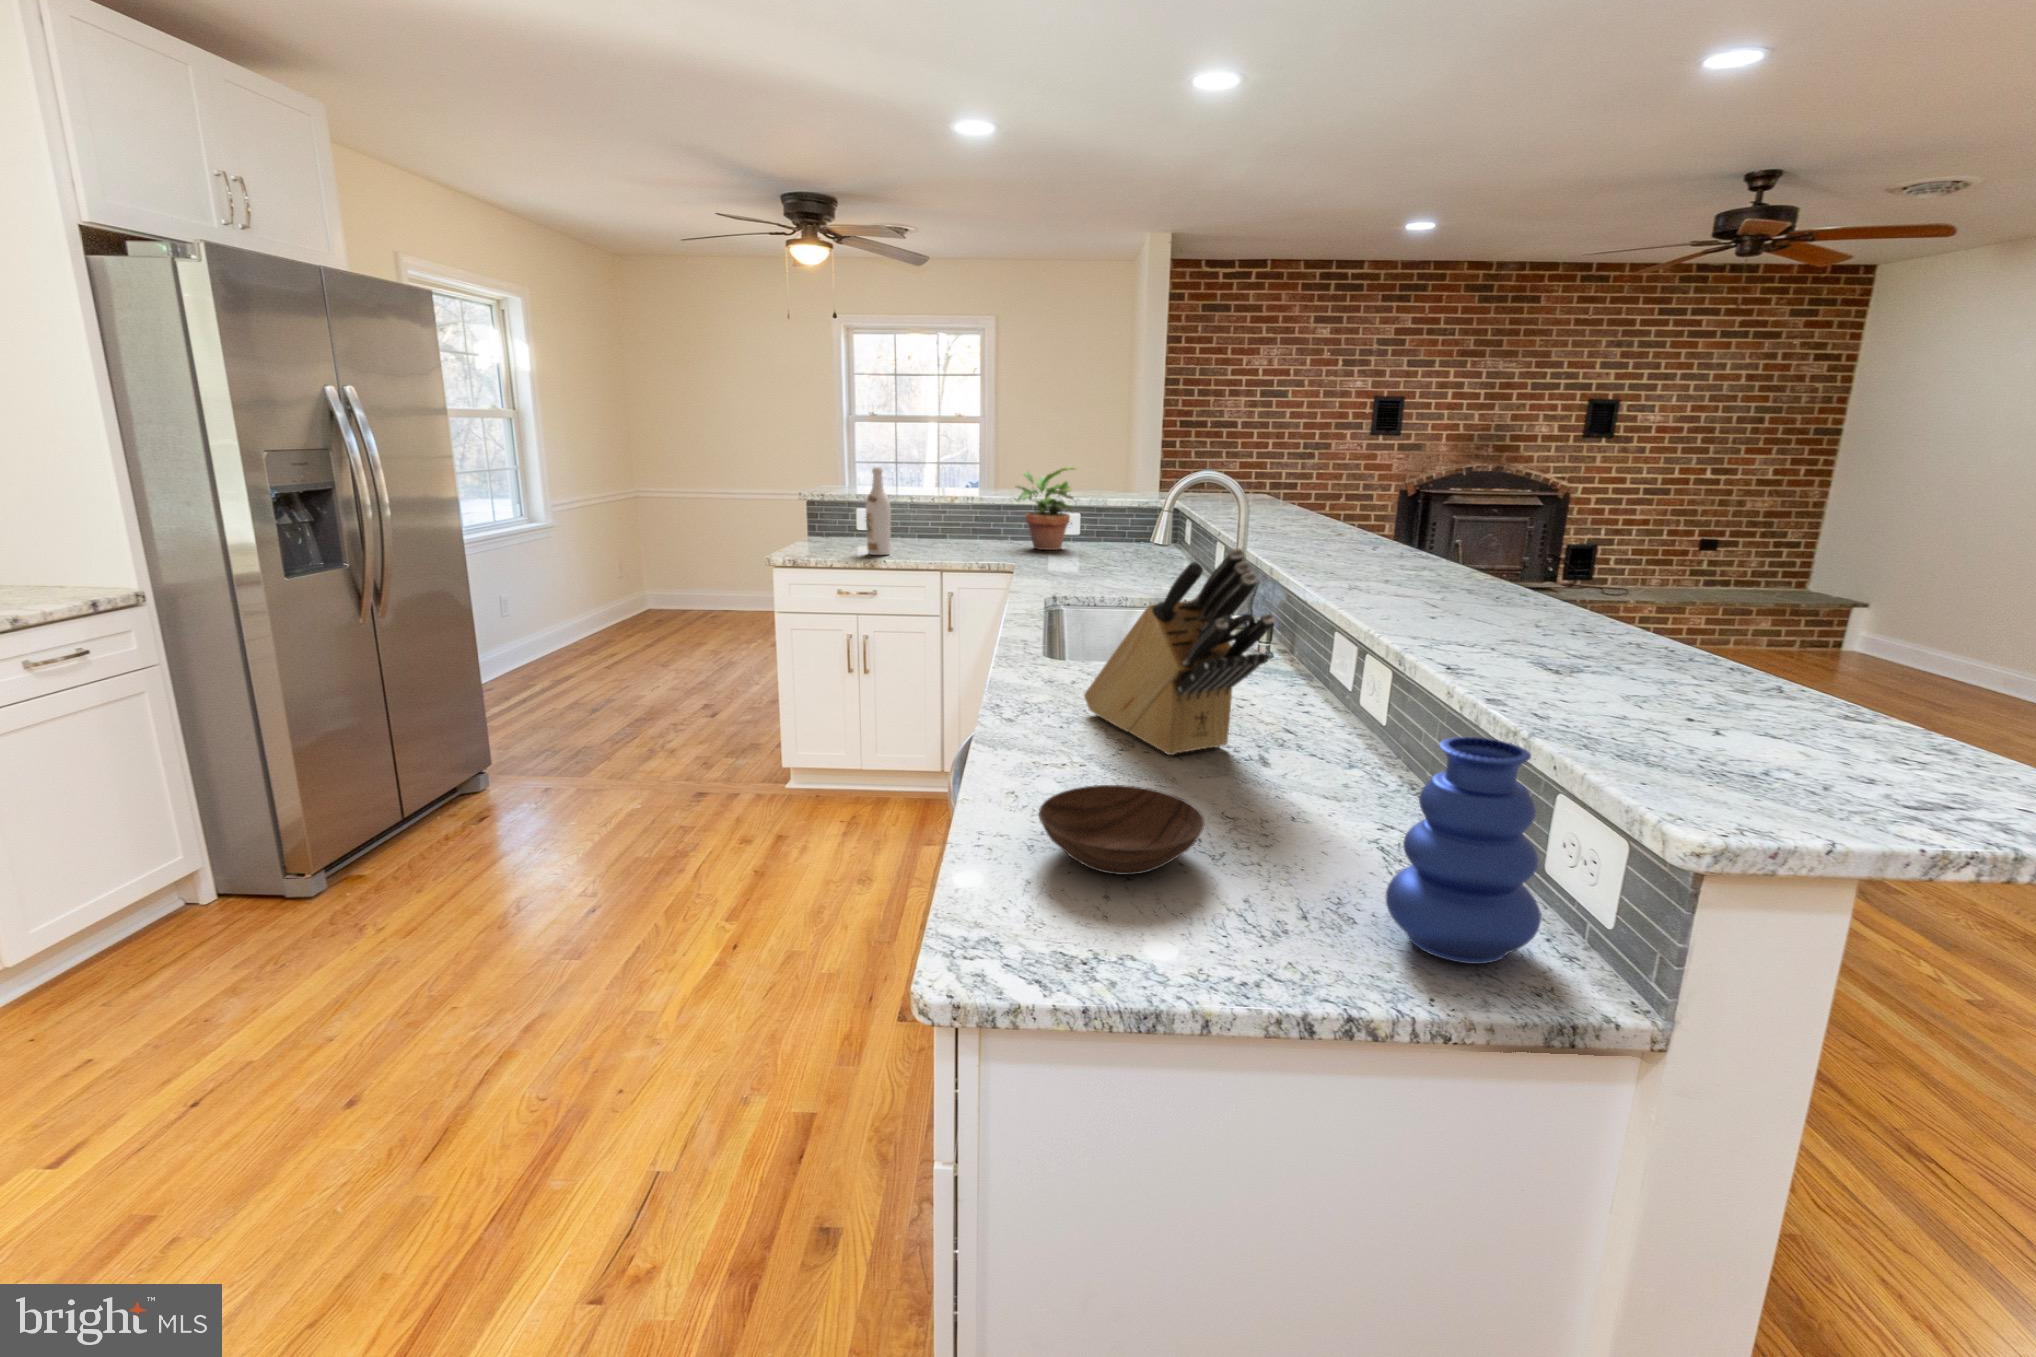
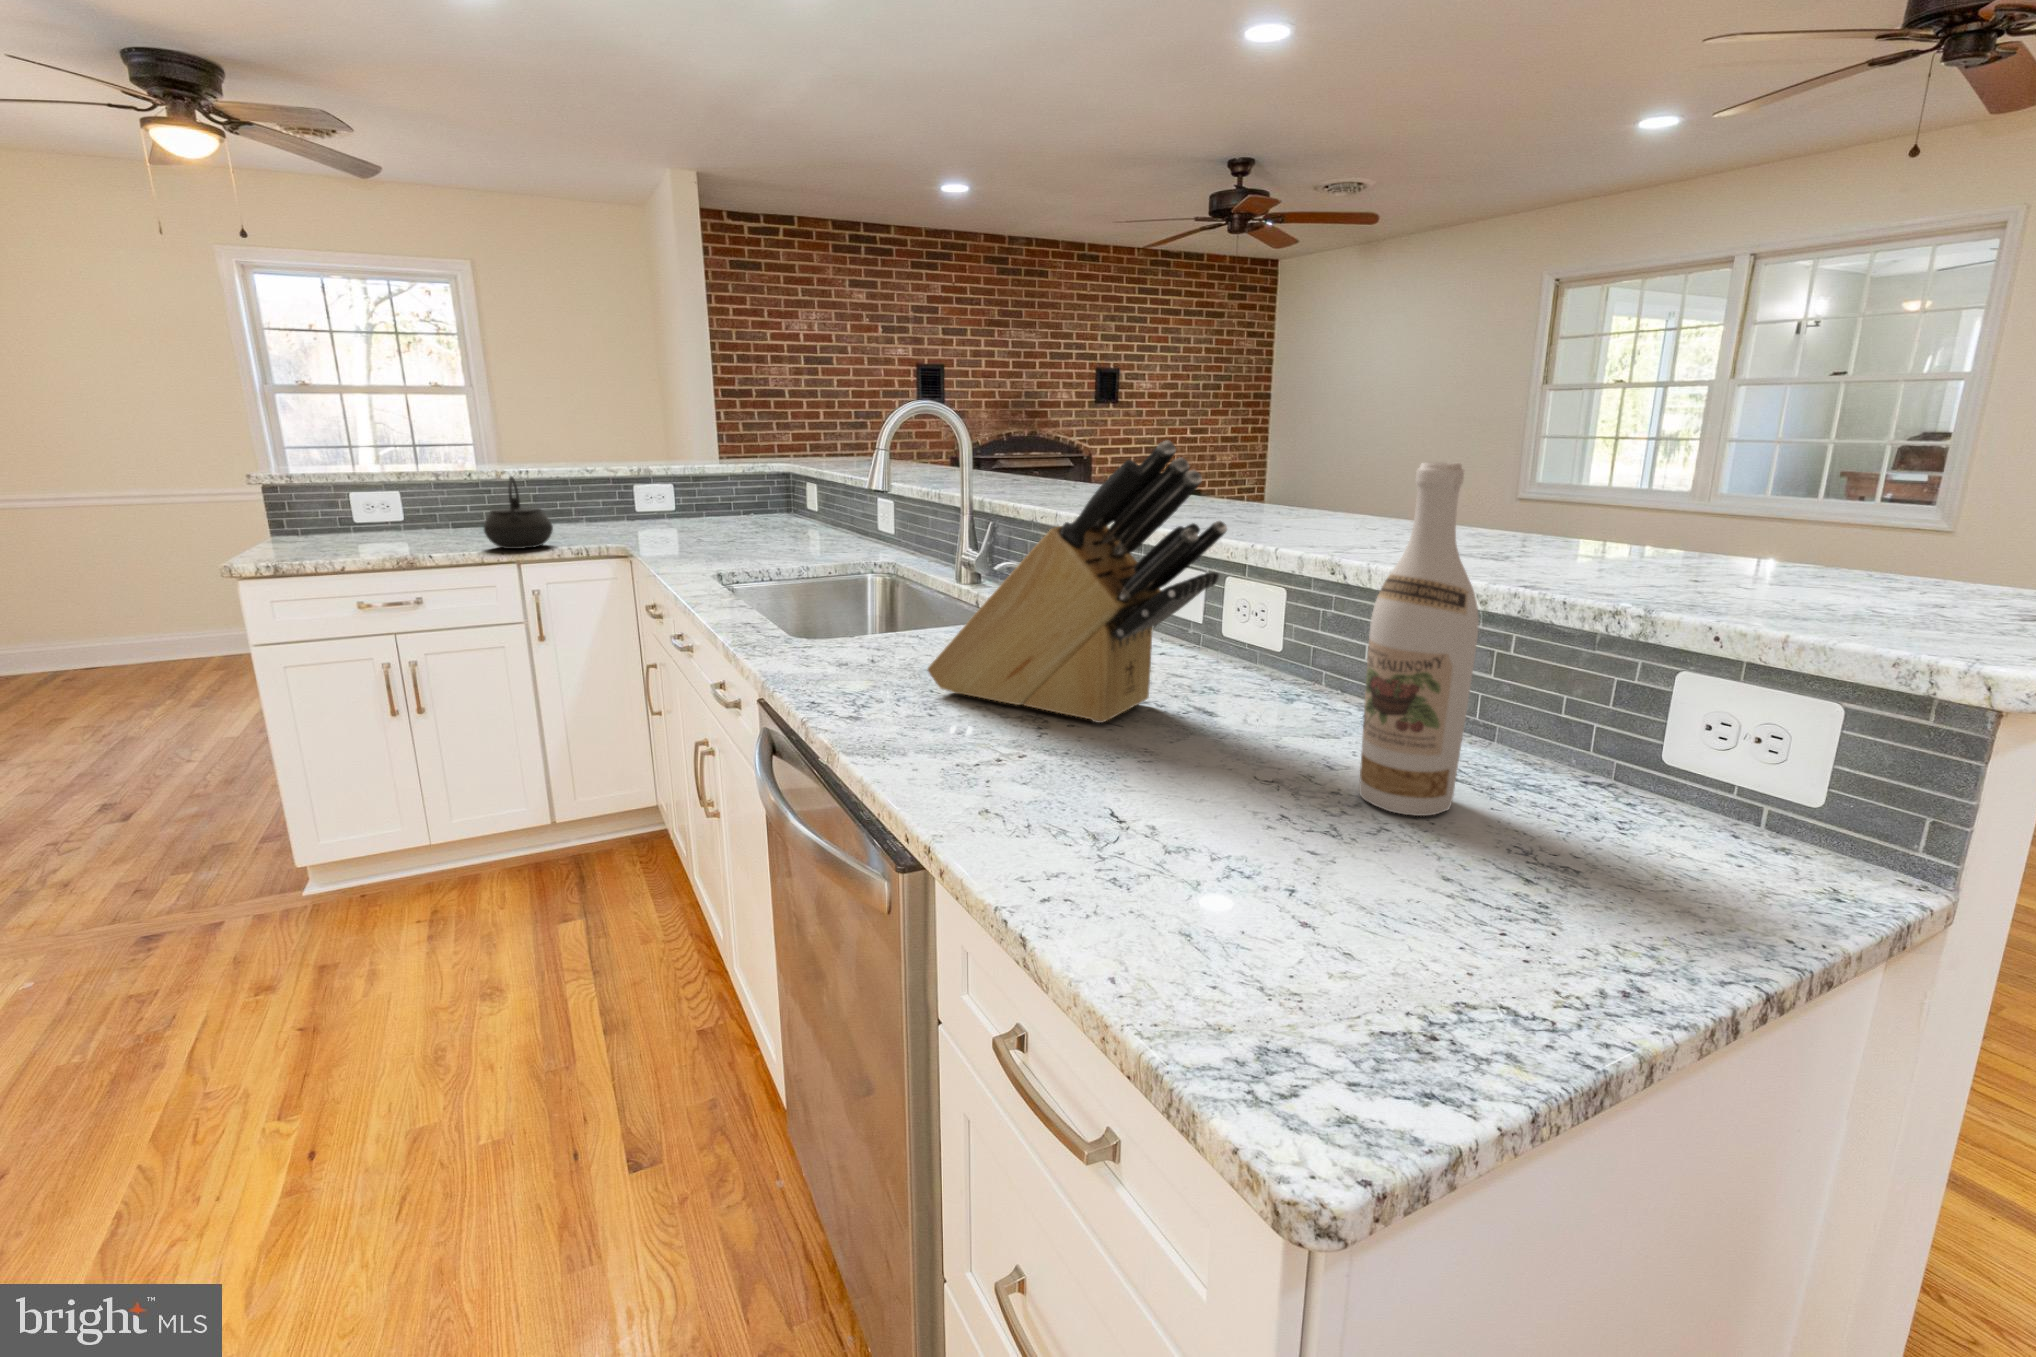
wine bottle: present [866,467,891,555] -> present [1359,462,1479,816]
potted plant: present [1016,467,1075,550] -> none [592,424,676,528]
kettle: none [923,506,969,561] -> present [484,476,553,549]
vase: present [1386,737,1541,964] -> none [1604,607,1808,888]
bowl: present [1039,785,1205,875] -> none [1112,763,1363,895]

